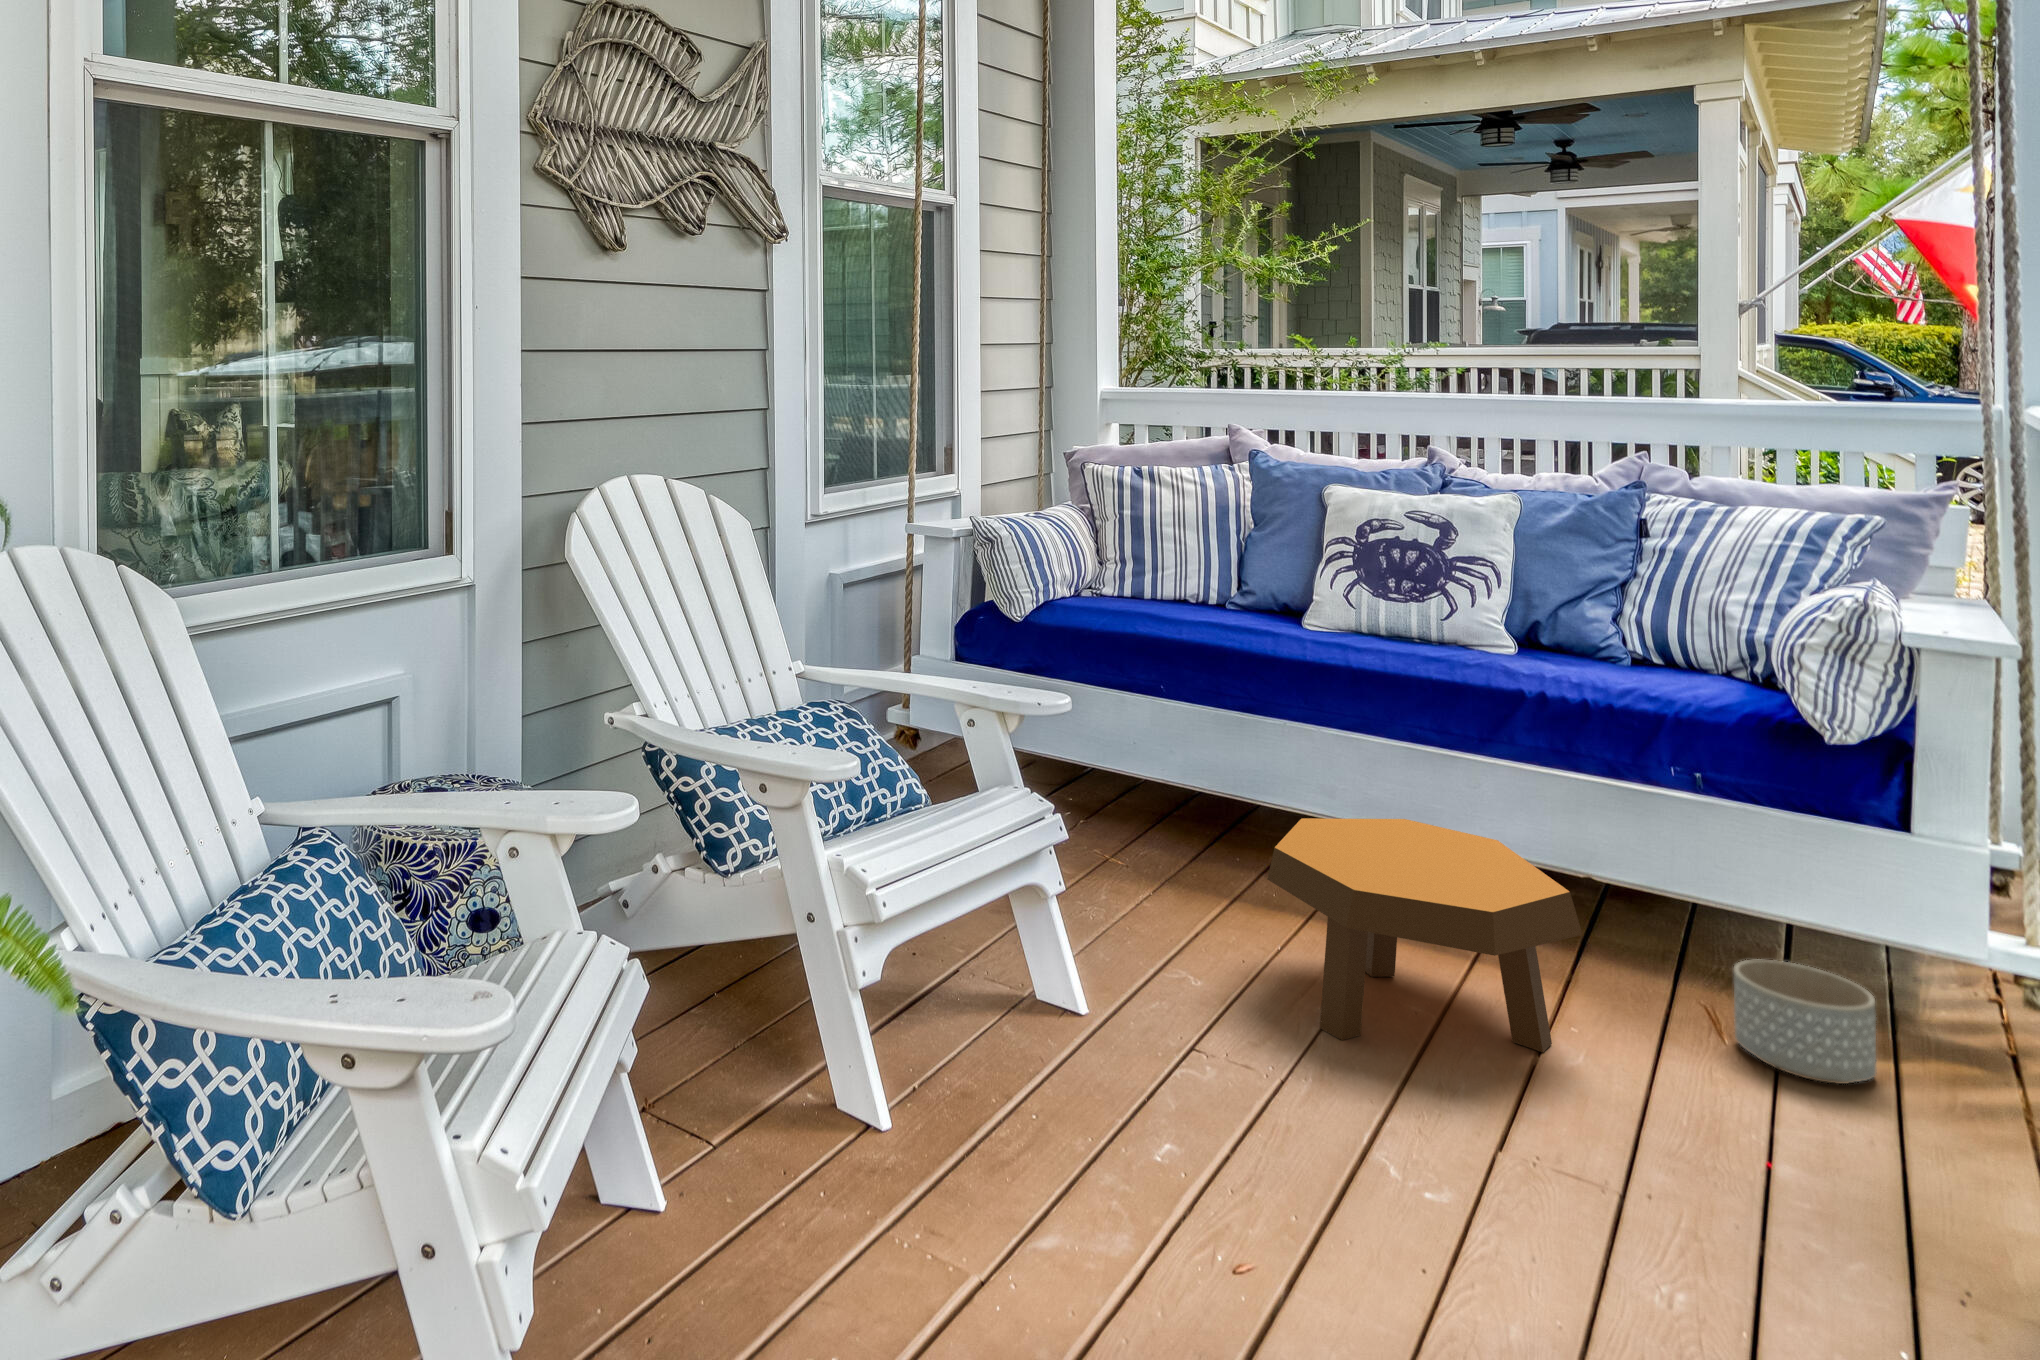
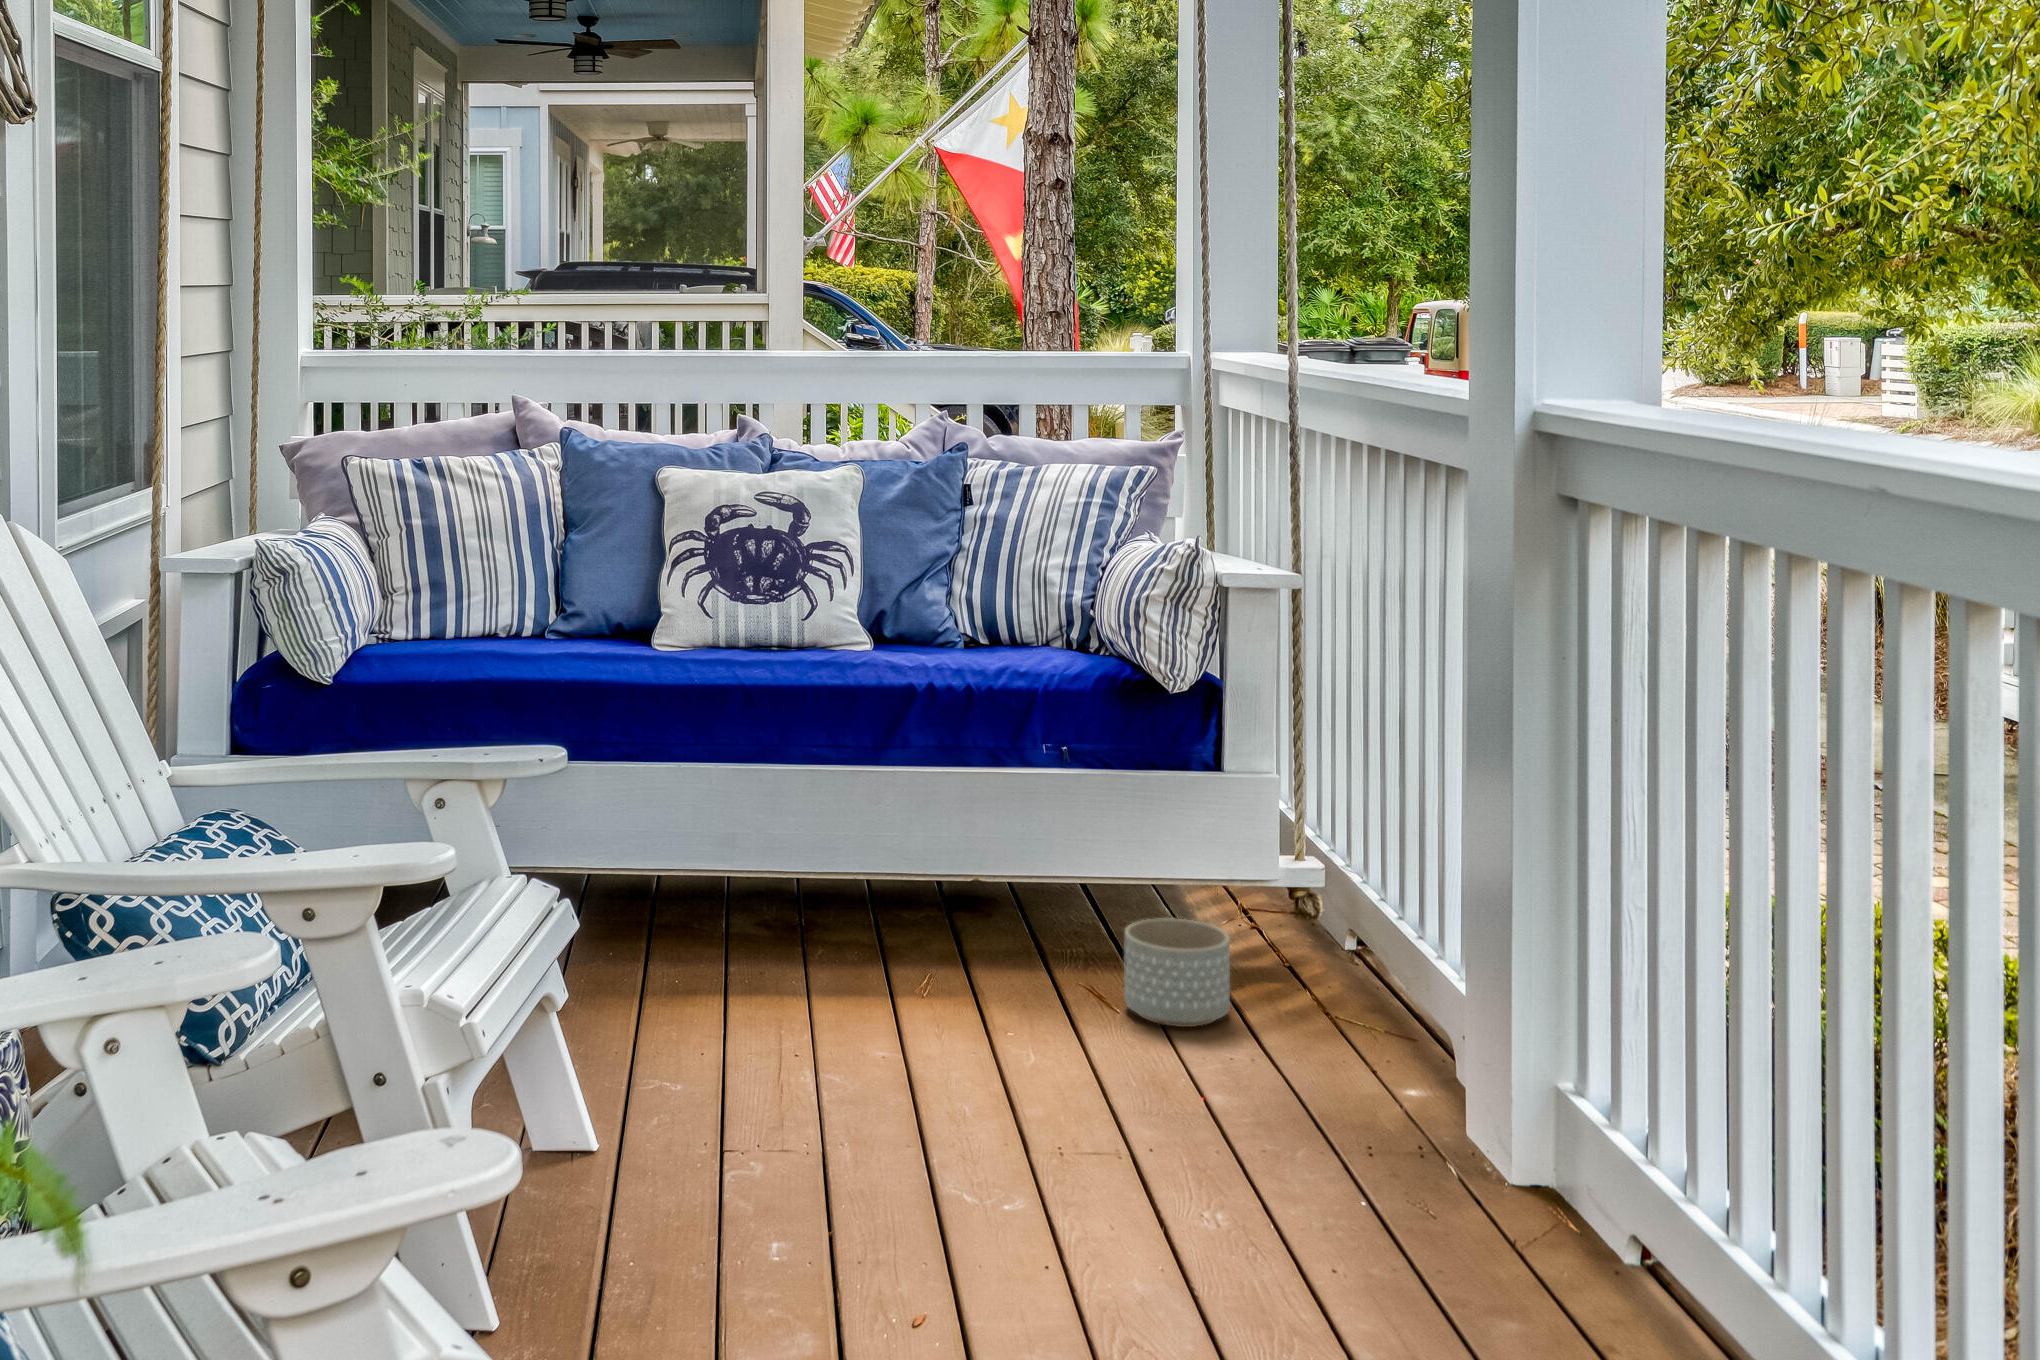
footstool: present [1267,818,1582,1052] -> none [750,852,1048,1123]

